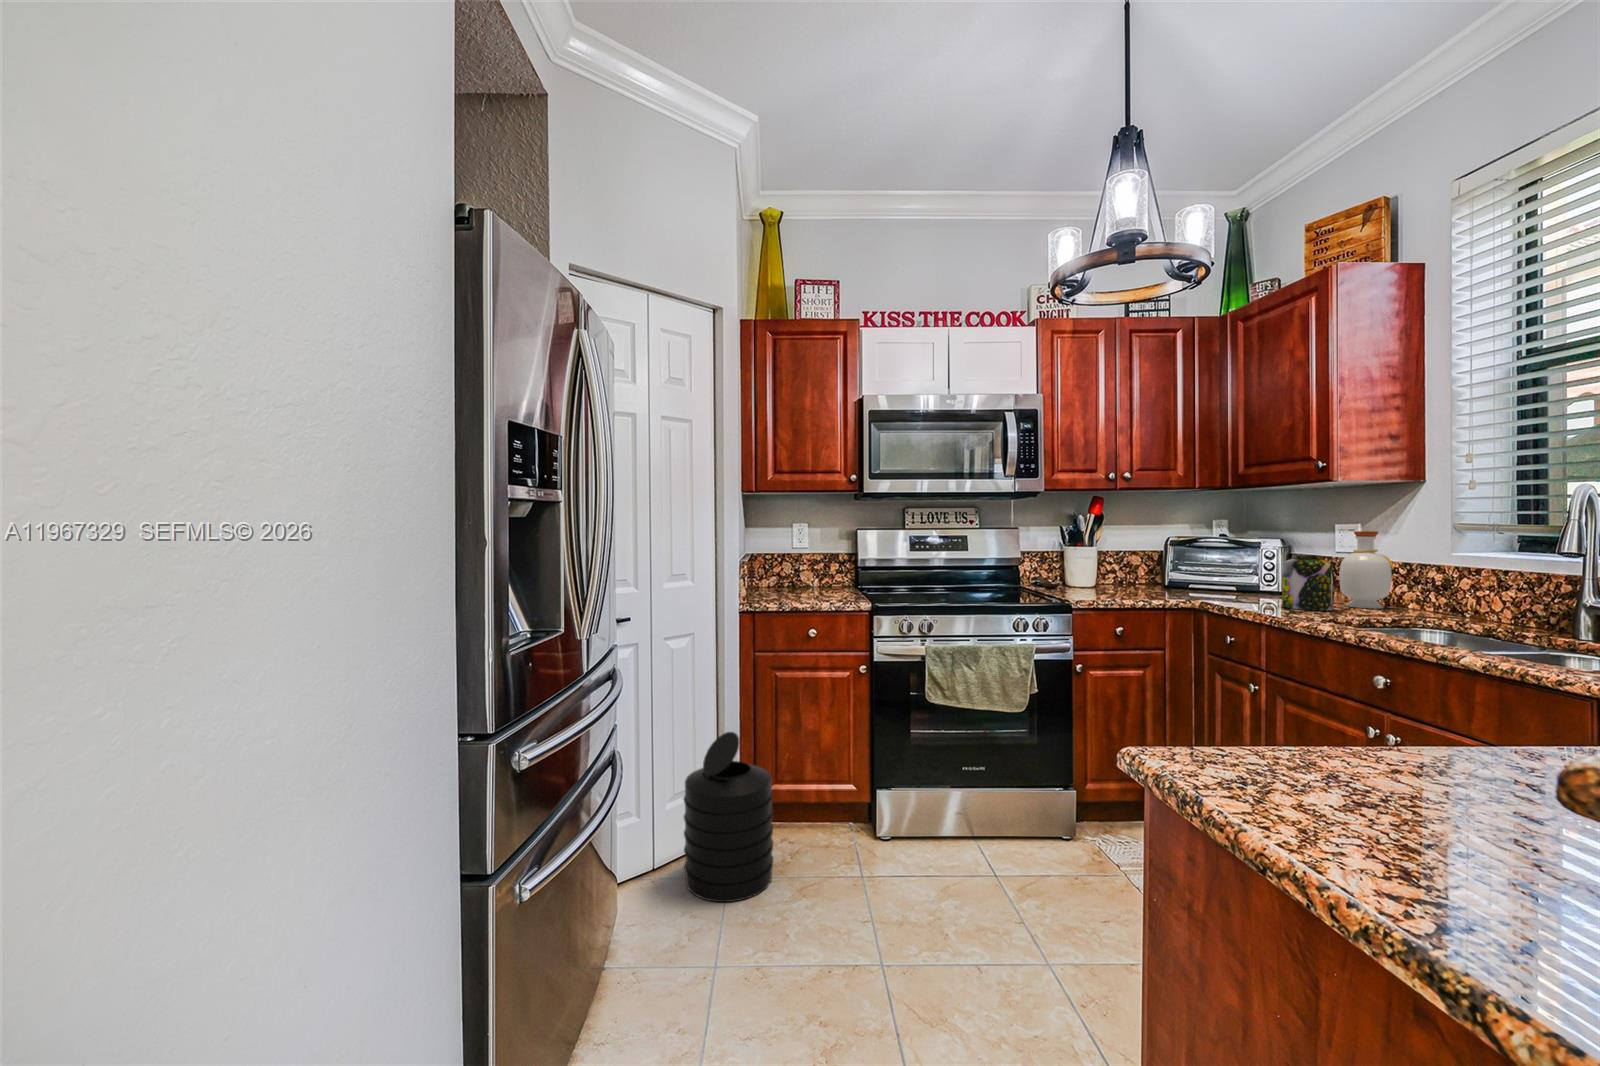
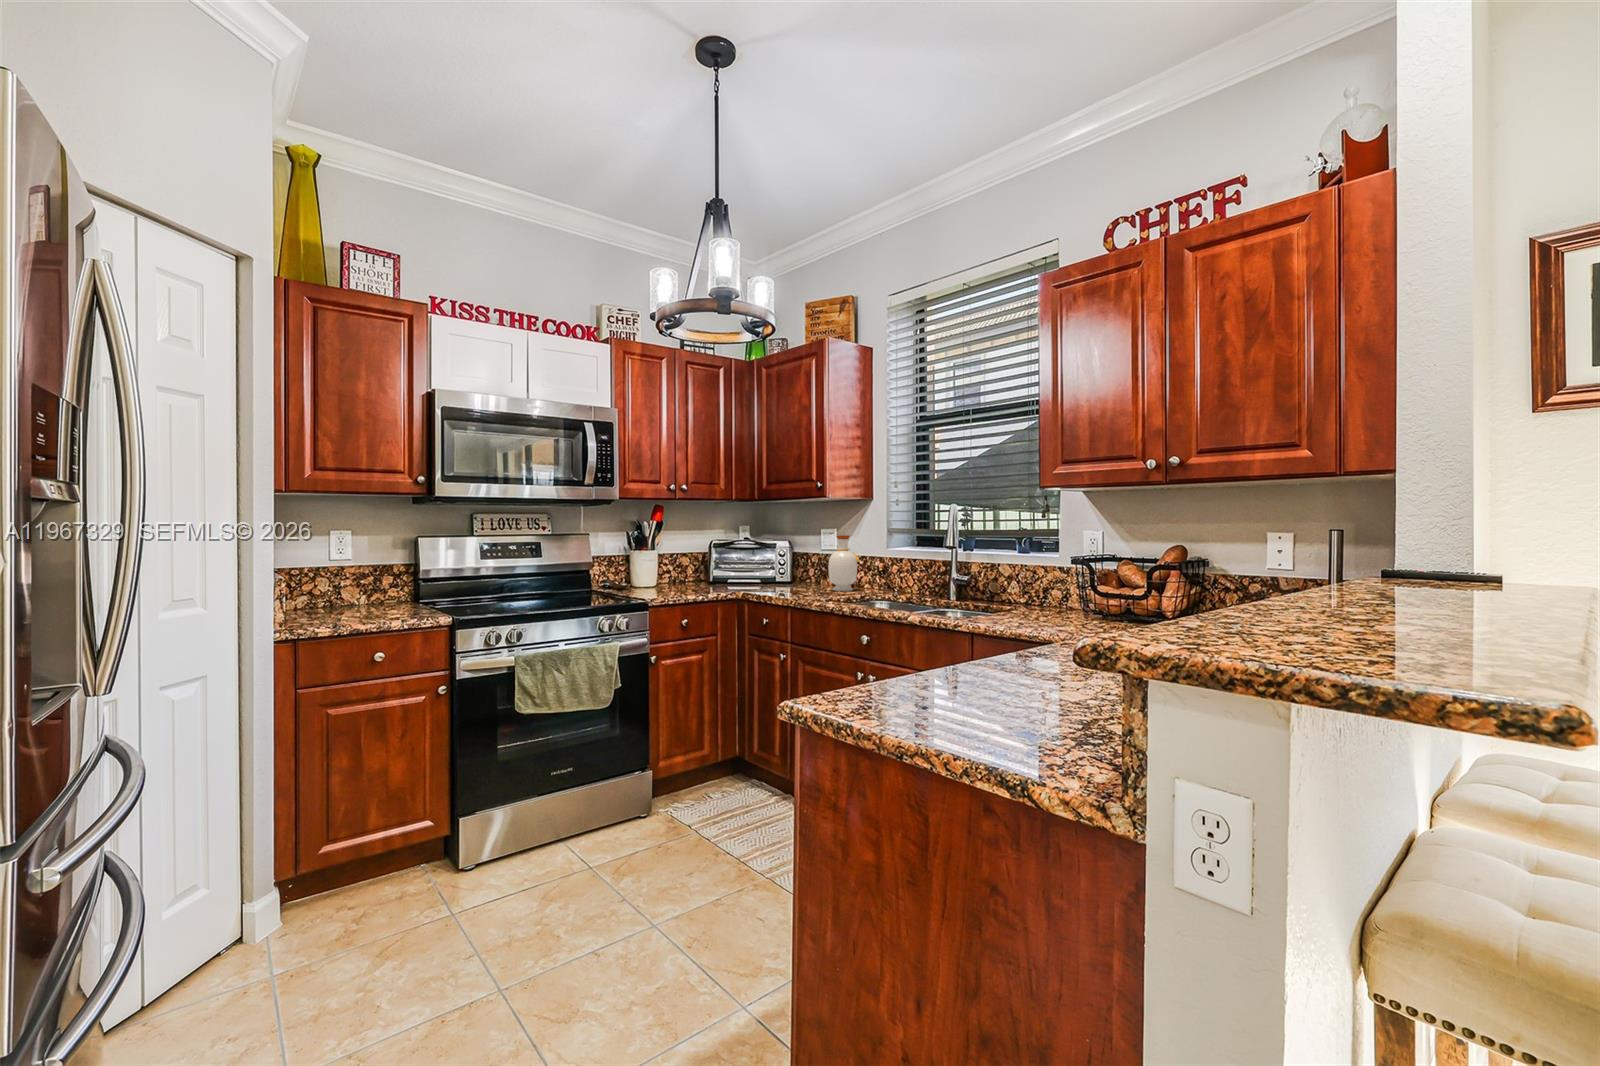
jar: present [1282,555,1333,611] -> none [797,554,827,595]
trash can: present [684,732,773,902] -> none [213,784,348,997]

